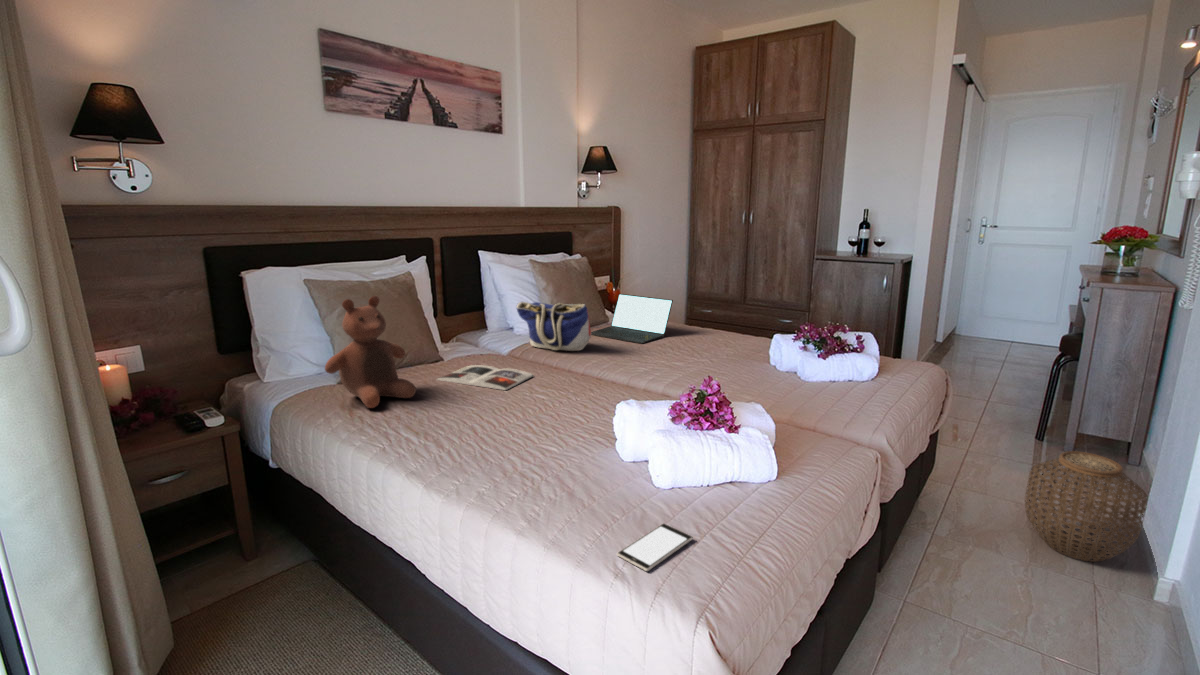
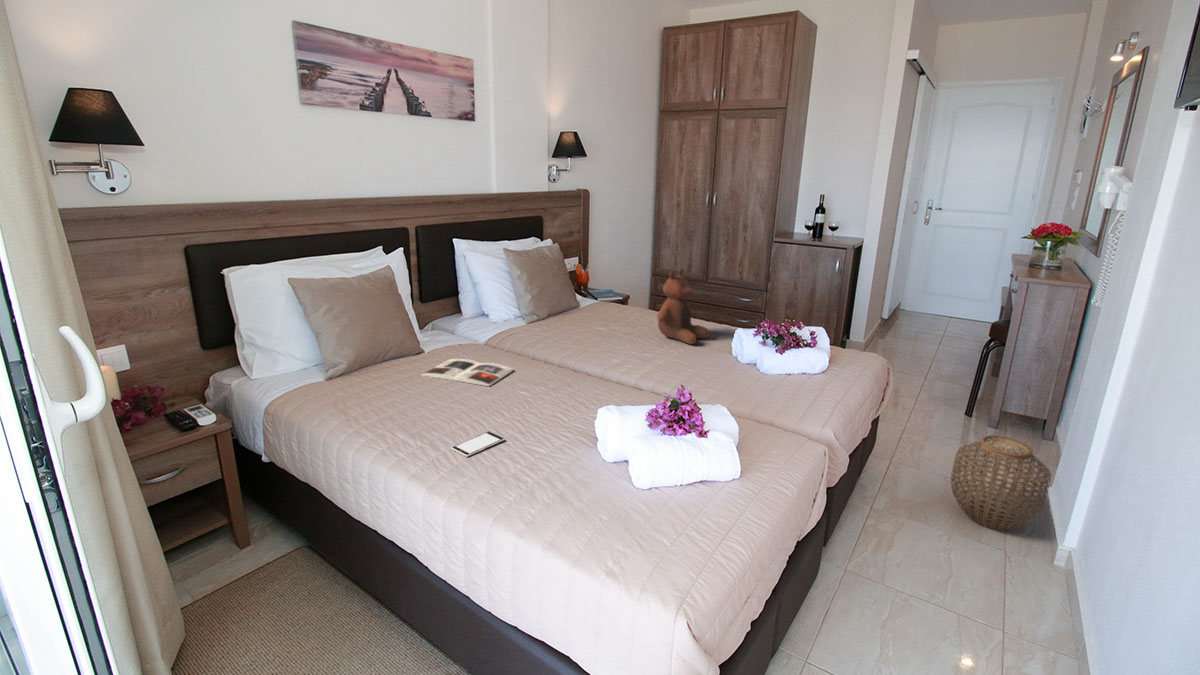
laptop: present [591,294,673,344] -> none [560,282,642,333]
stuffed bear: present [325,296,416,408] -> present [657,268,709,344]
tote bag: present [516,302,591,351] -> none [493,294,565,342]
smartphone: present [617,524,693,571] -> present [451,431,505,457]

